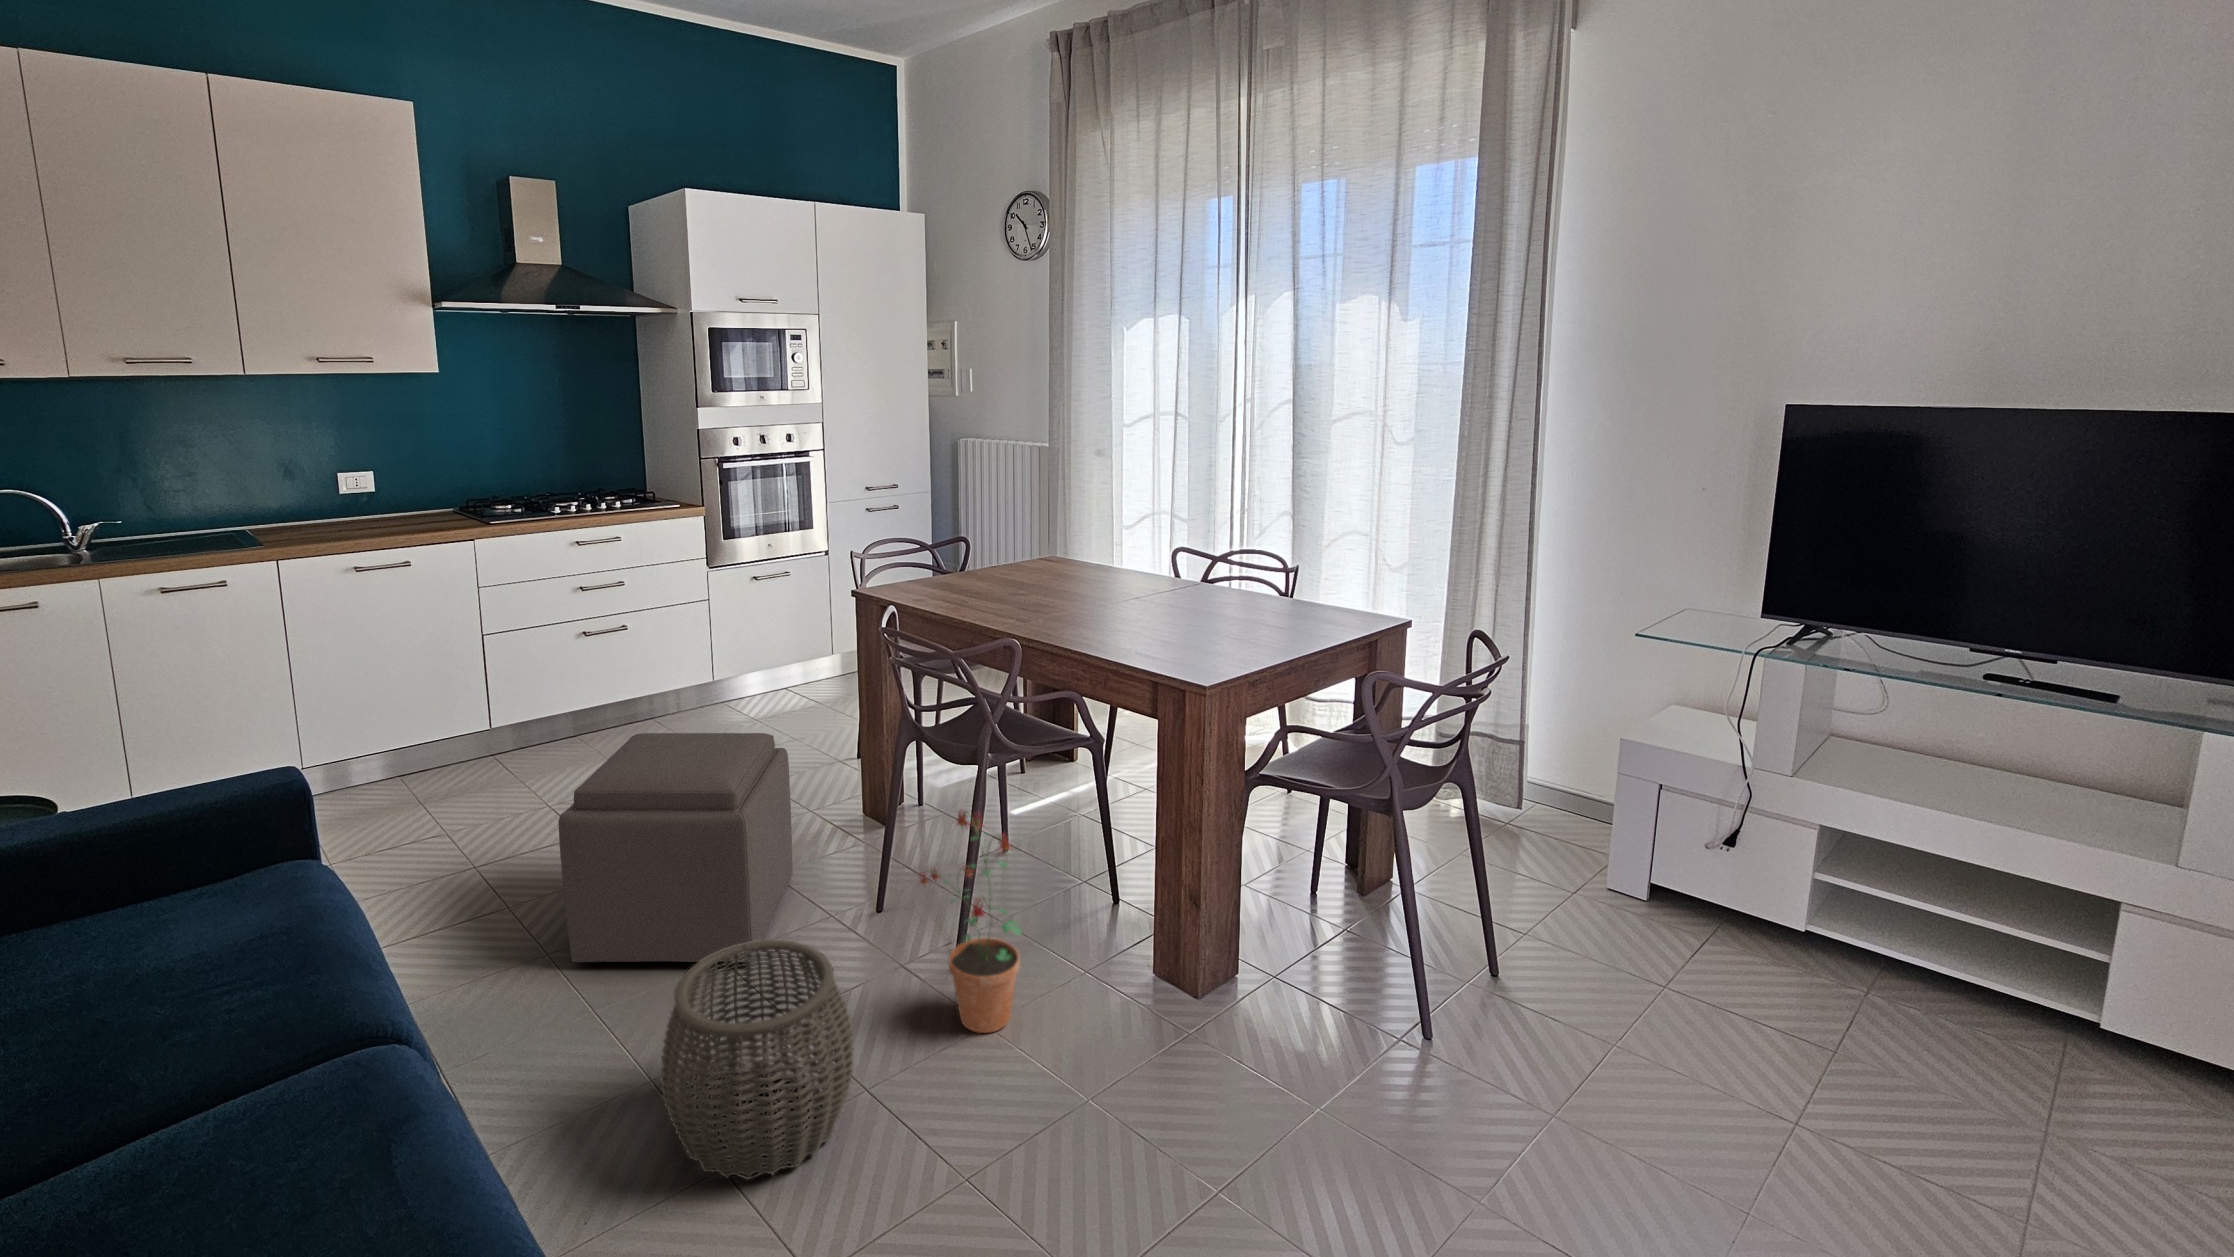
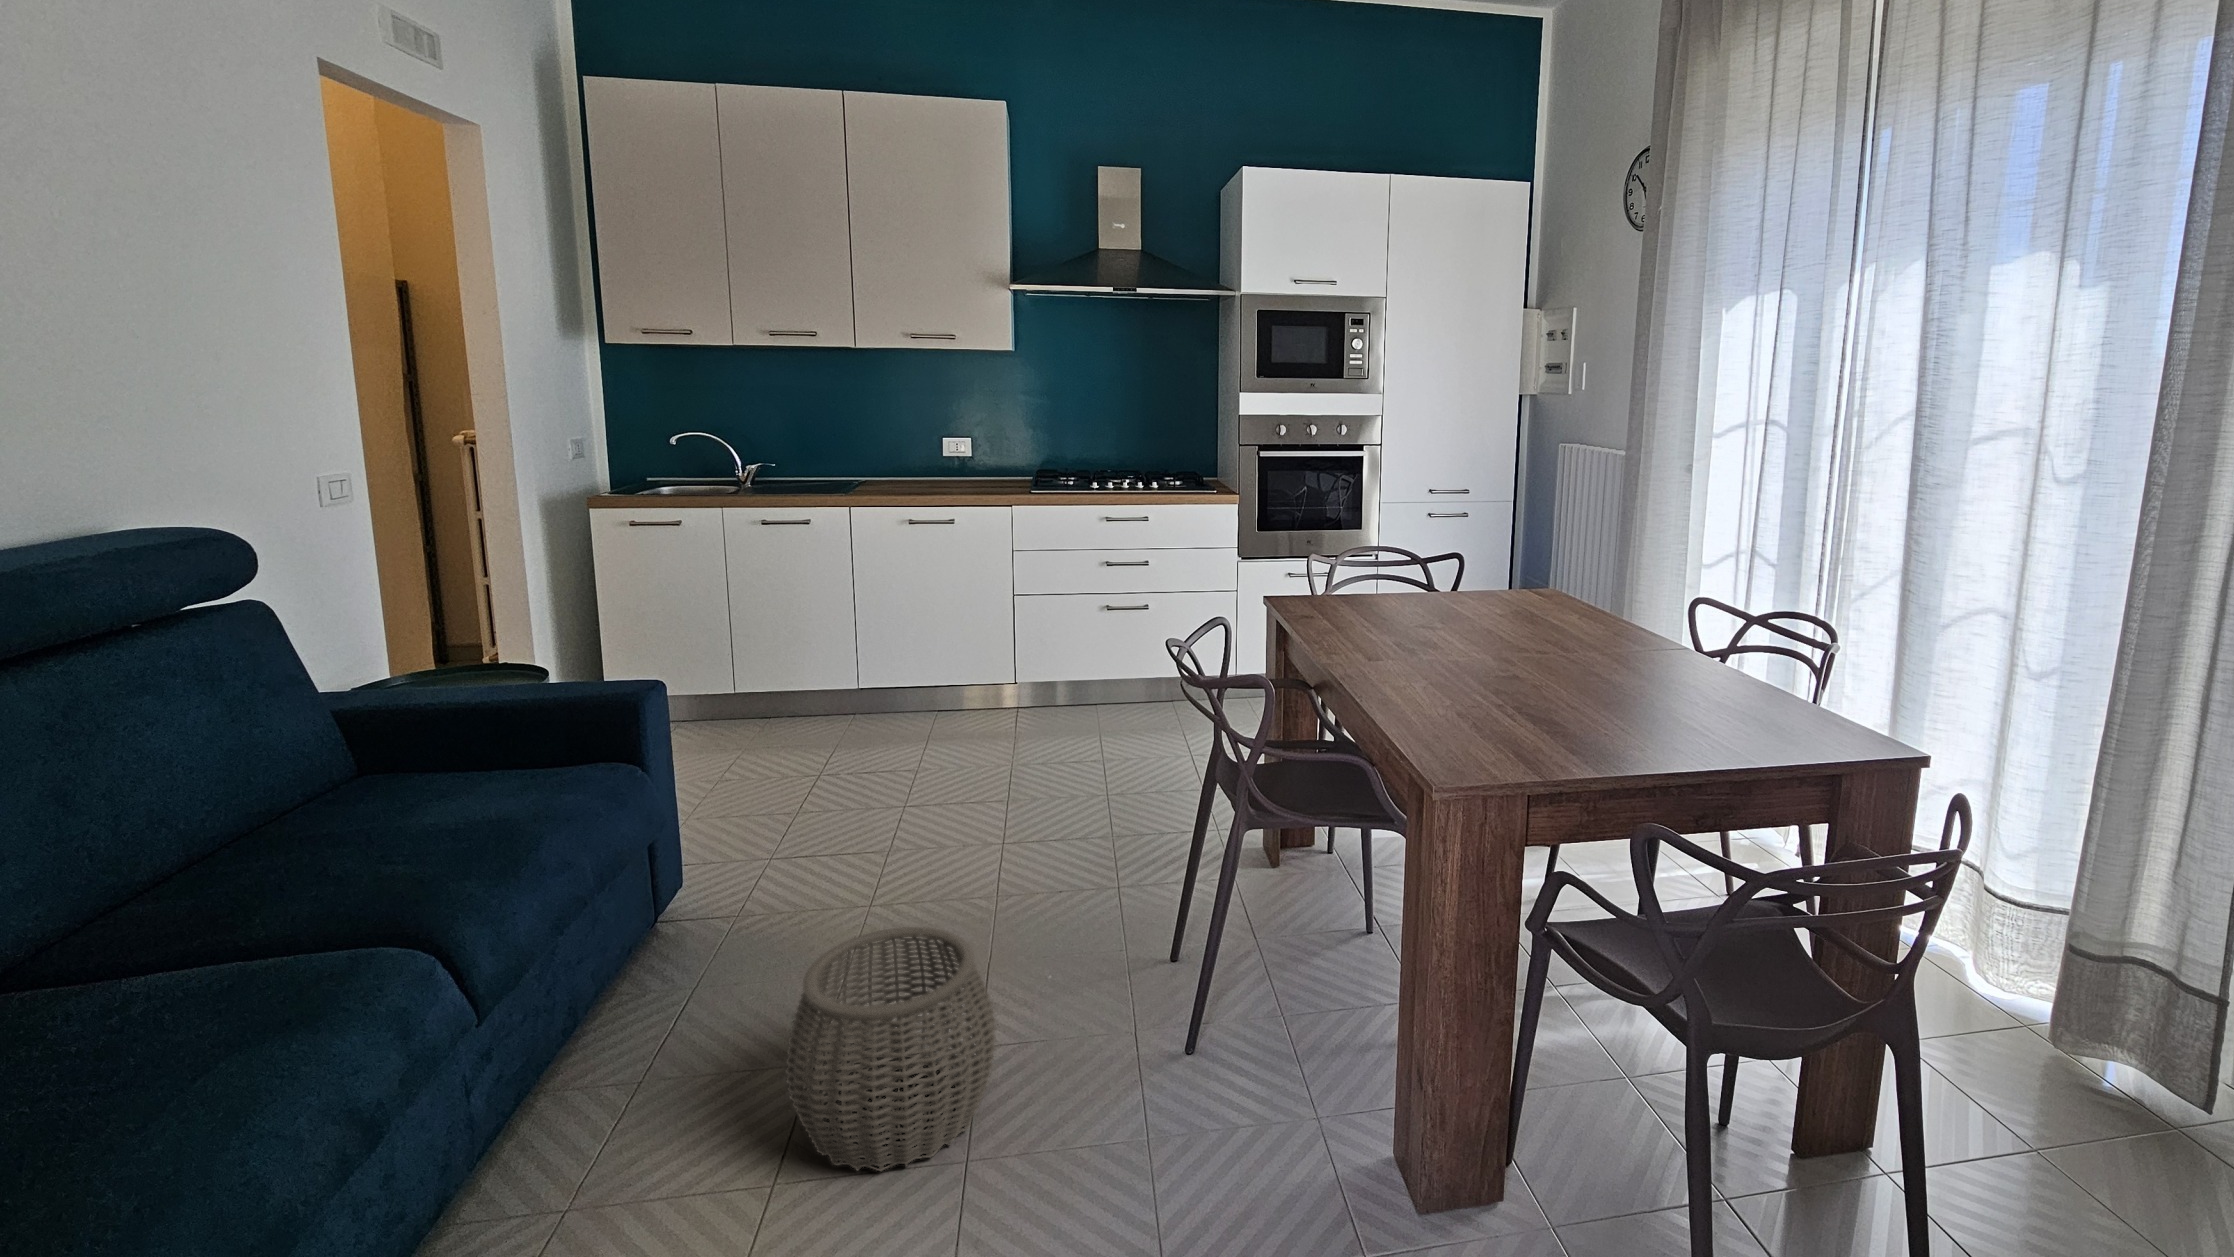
ottoman: present [558,733,793,963] -> none [894,706,1147,958]
potted plant: present [920,811,1021,1033] -> none [1131,847,1229,1113]

